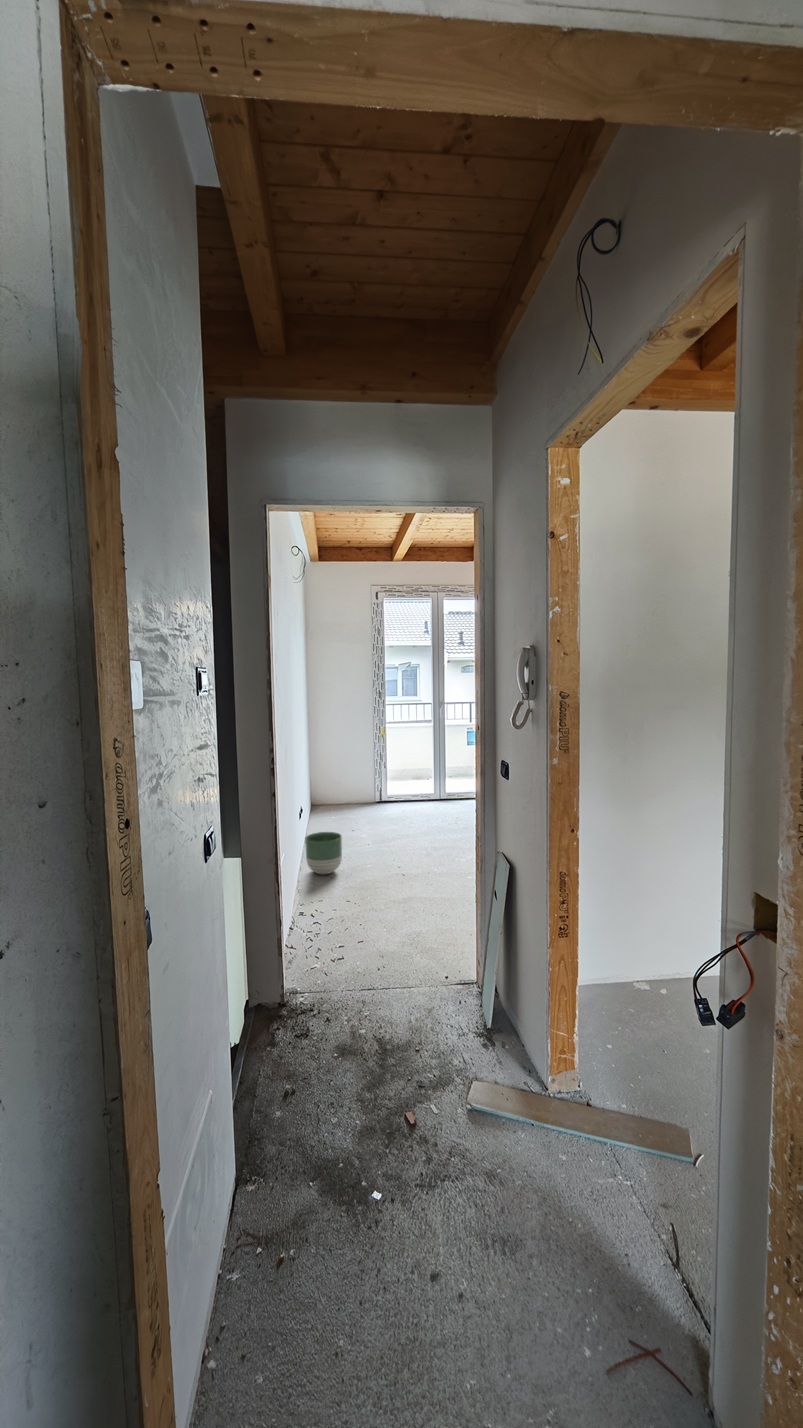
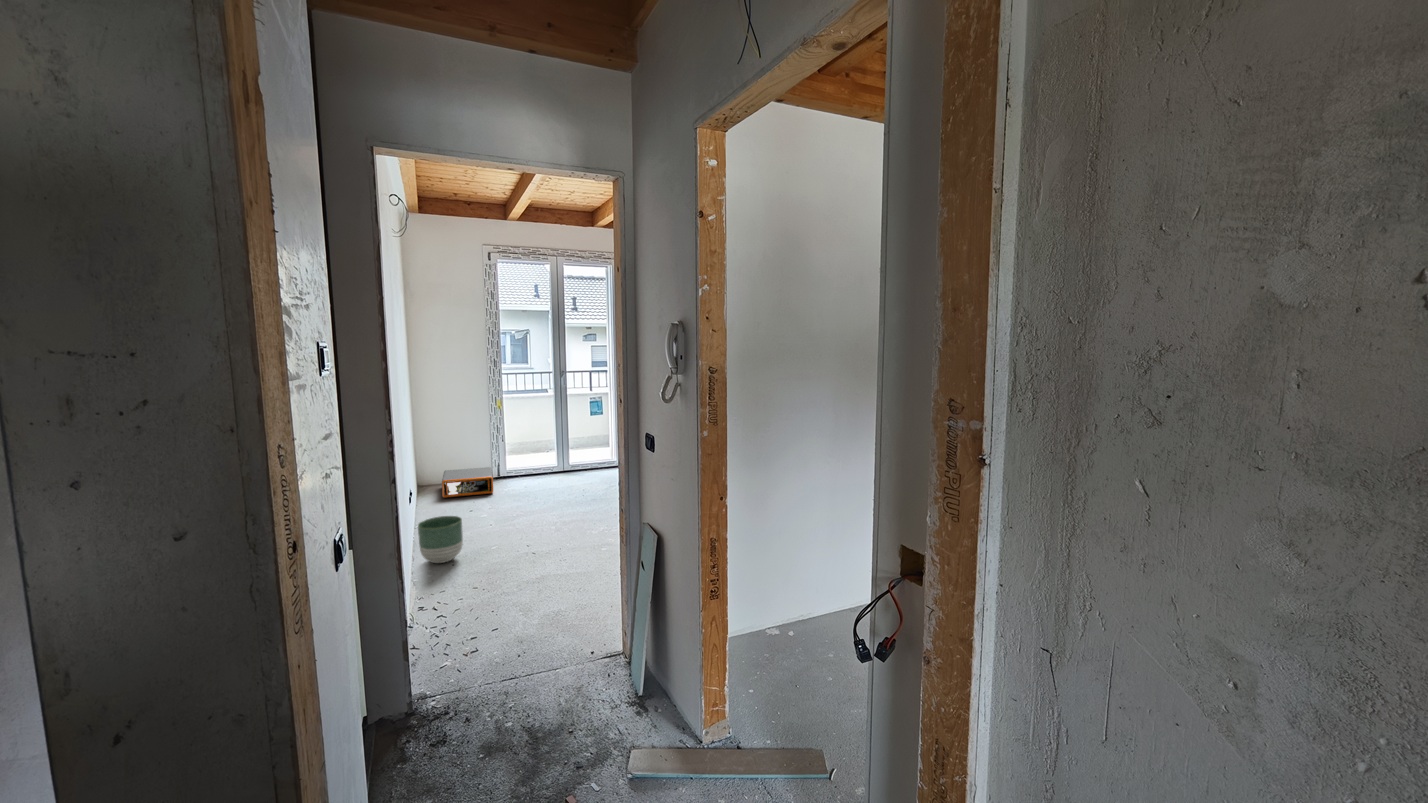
storage box: none [331,791,374,816] -> present [442,467,493,498]

